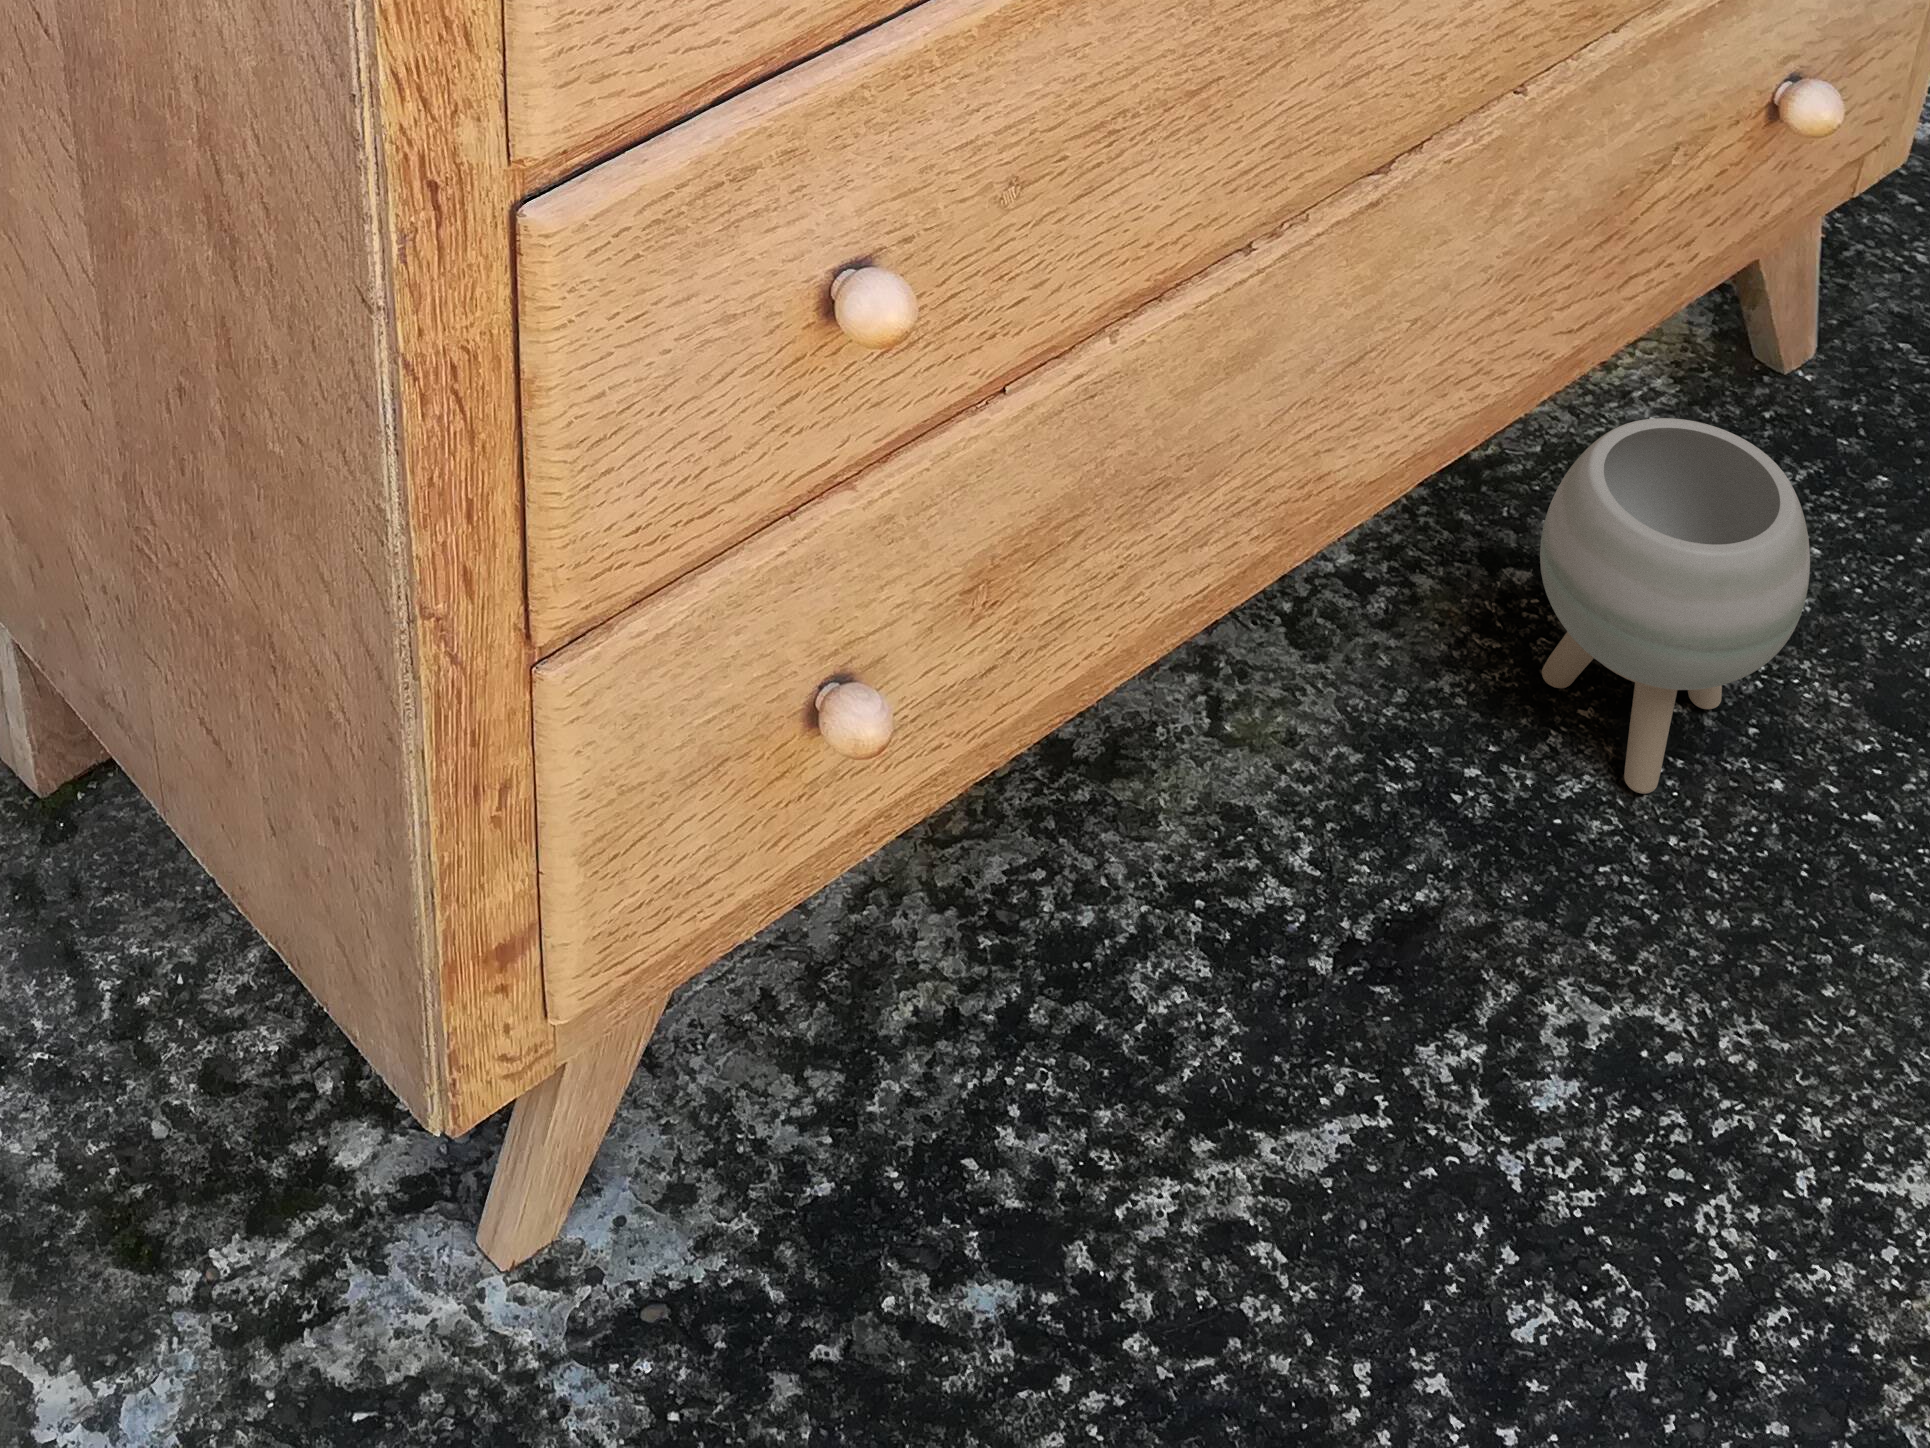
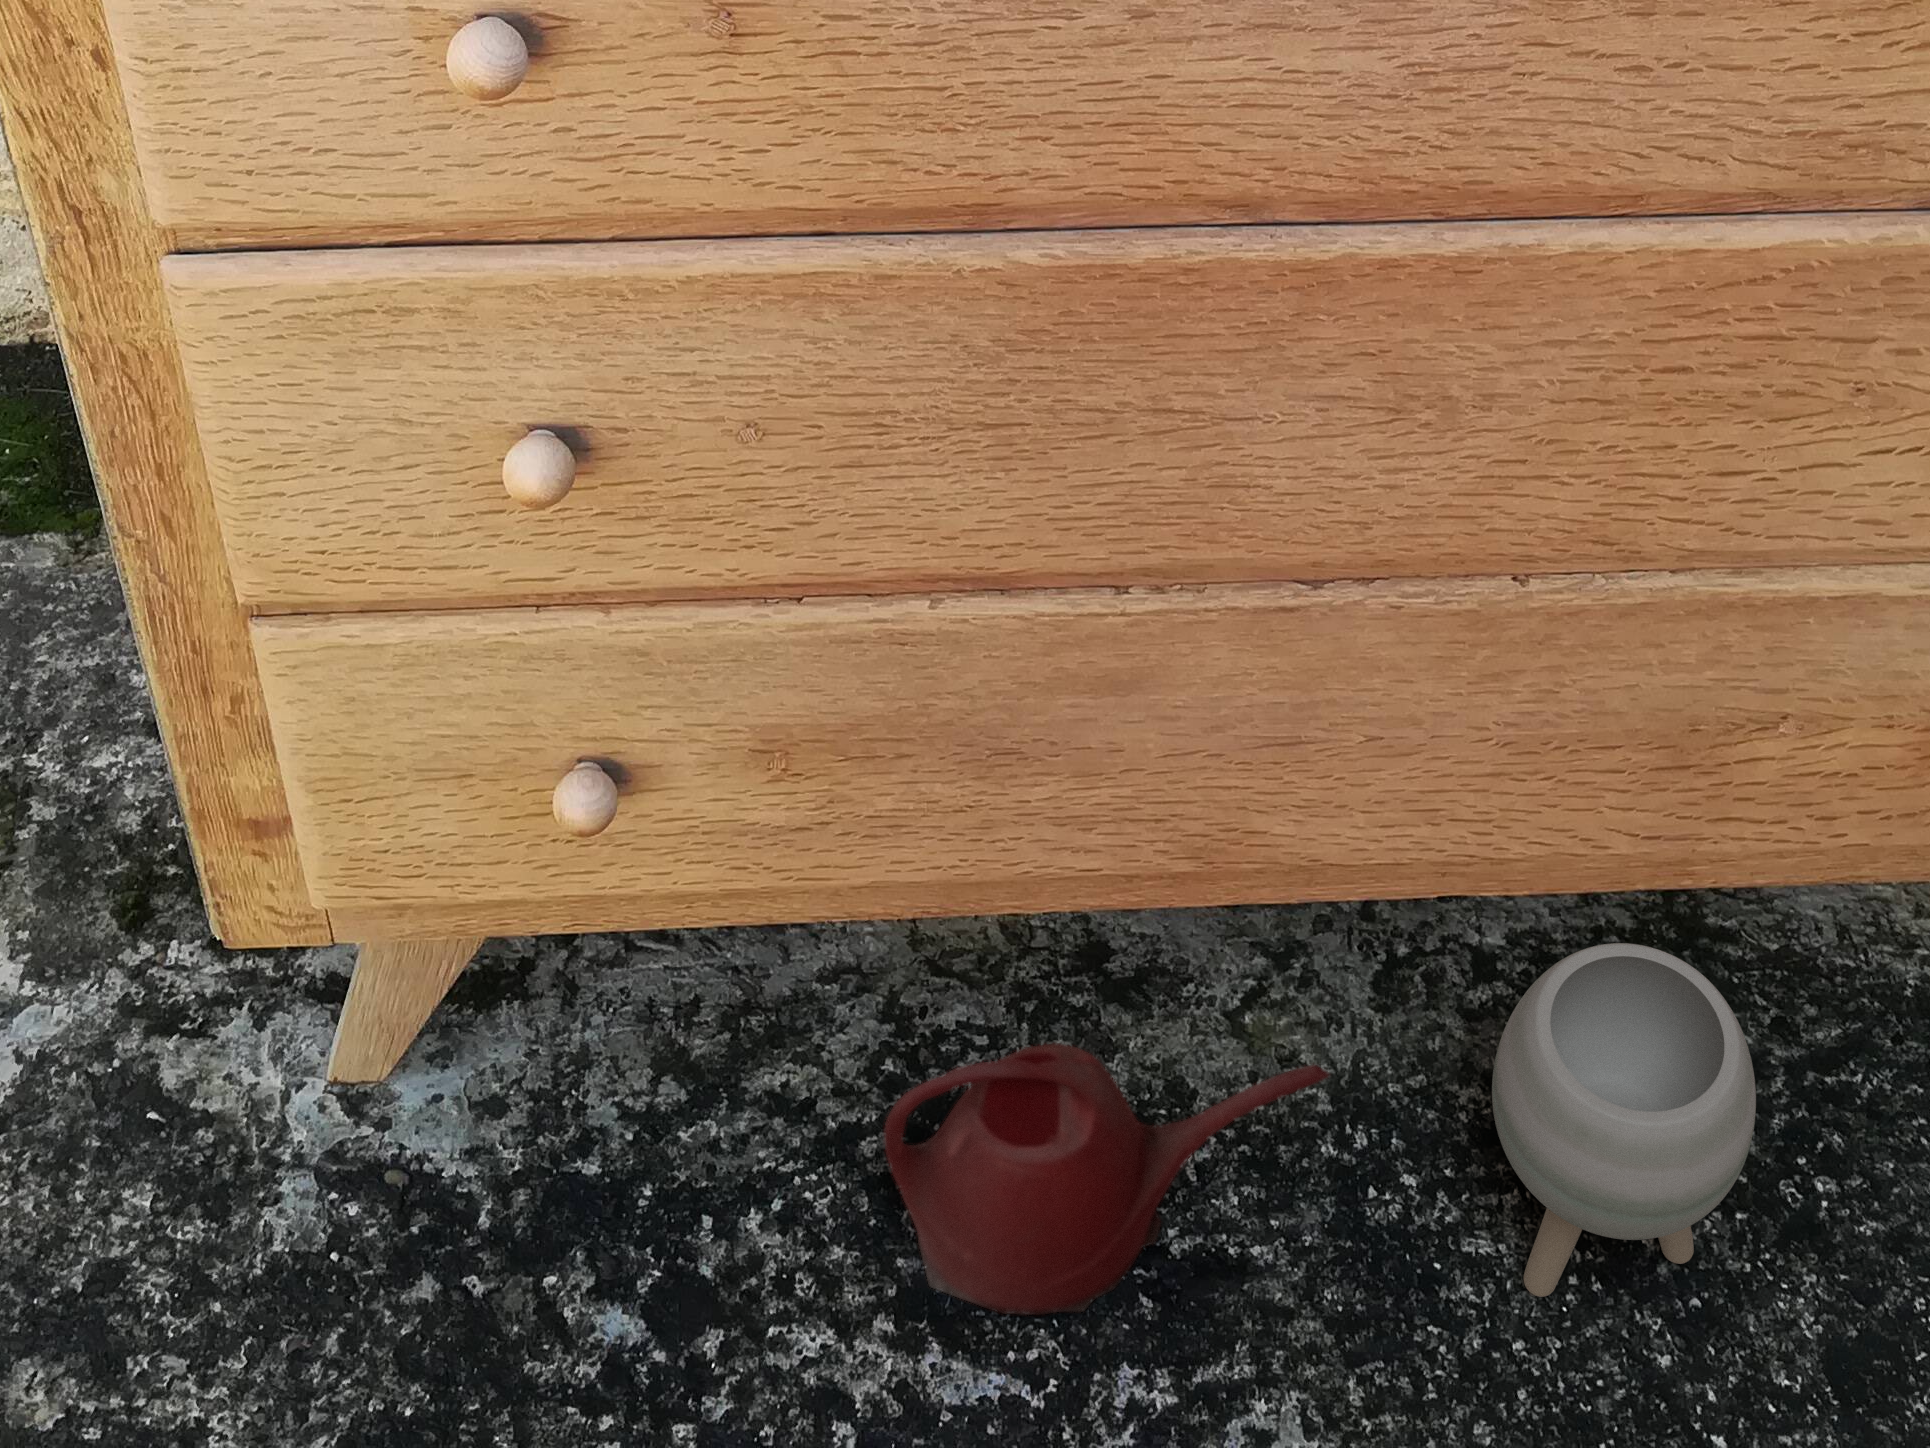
watering can: none [1129,669,1464,1088] -> present [884,1043,1329,1315]

